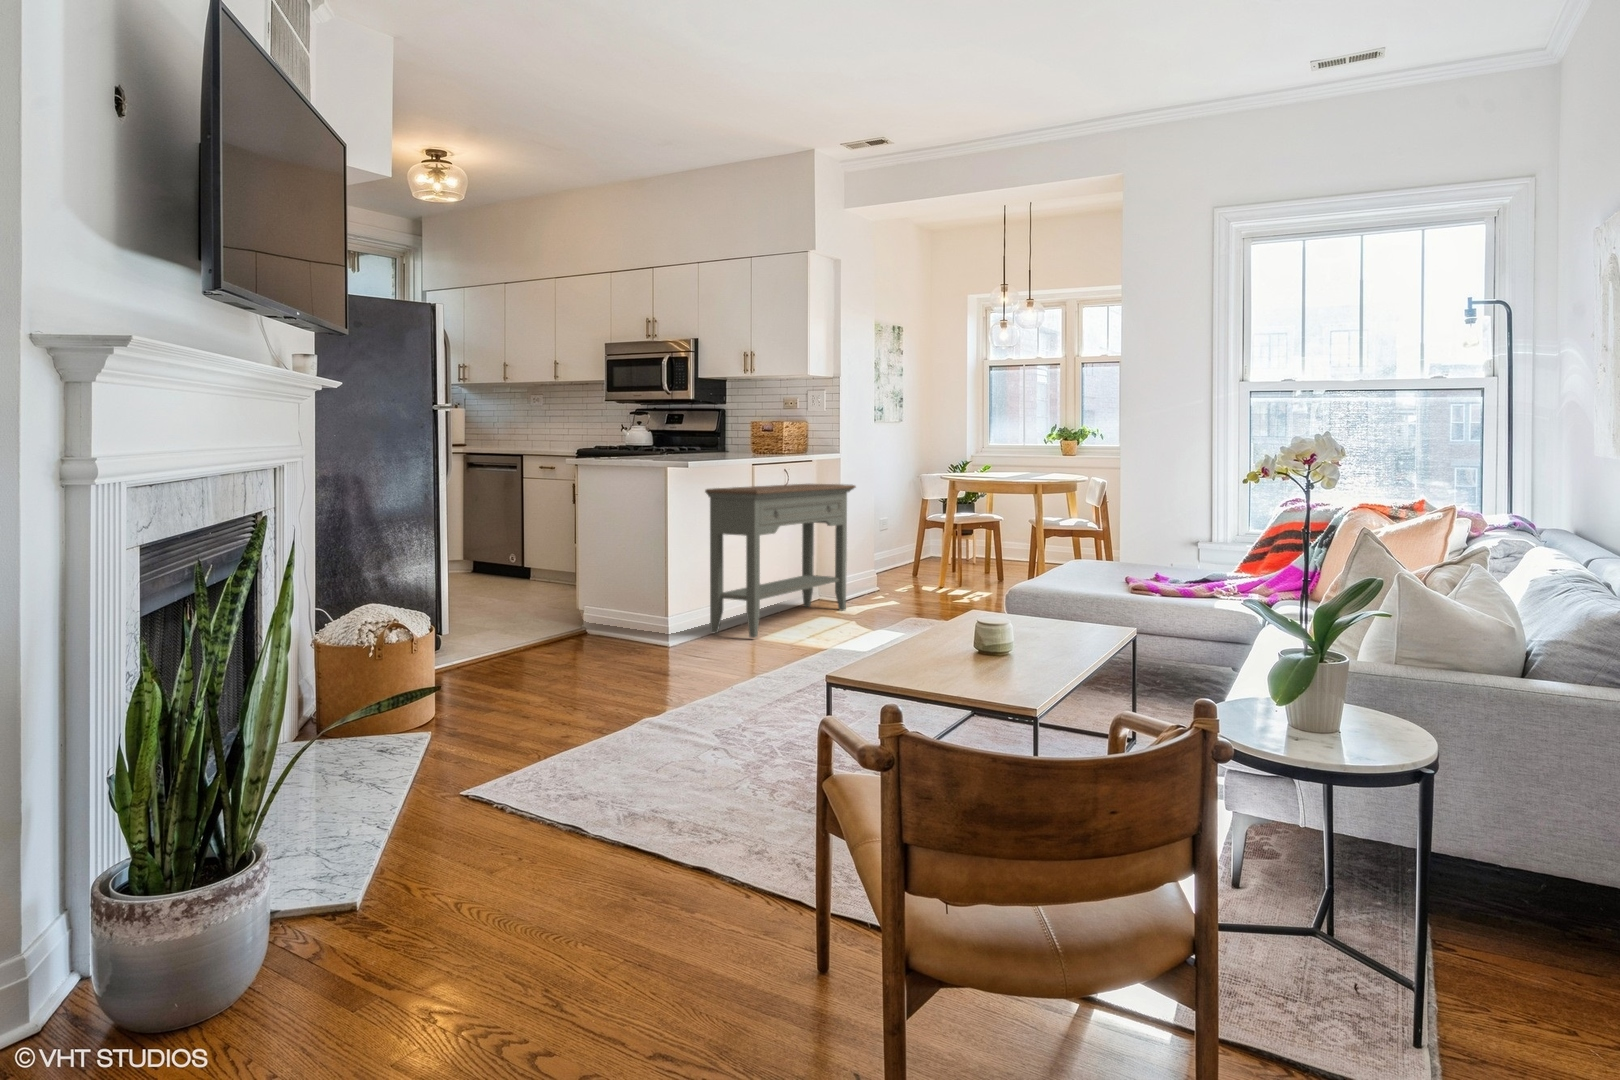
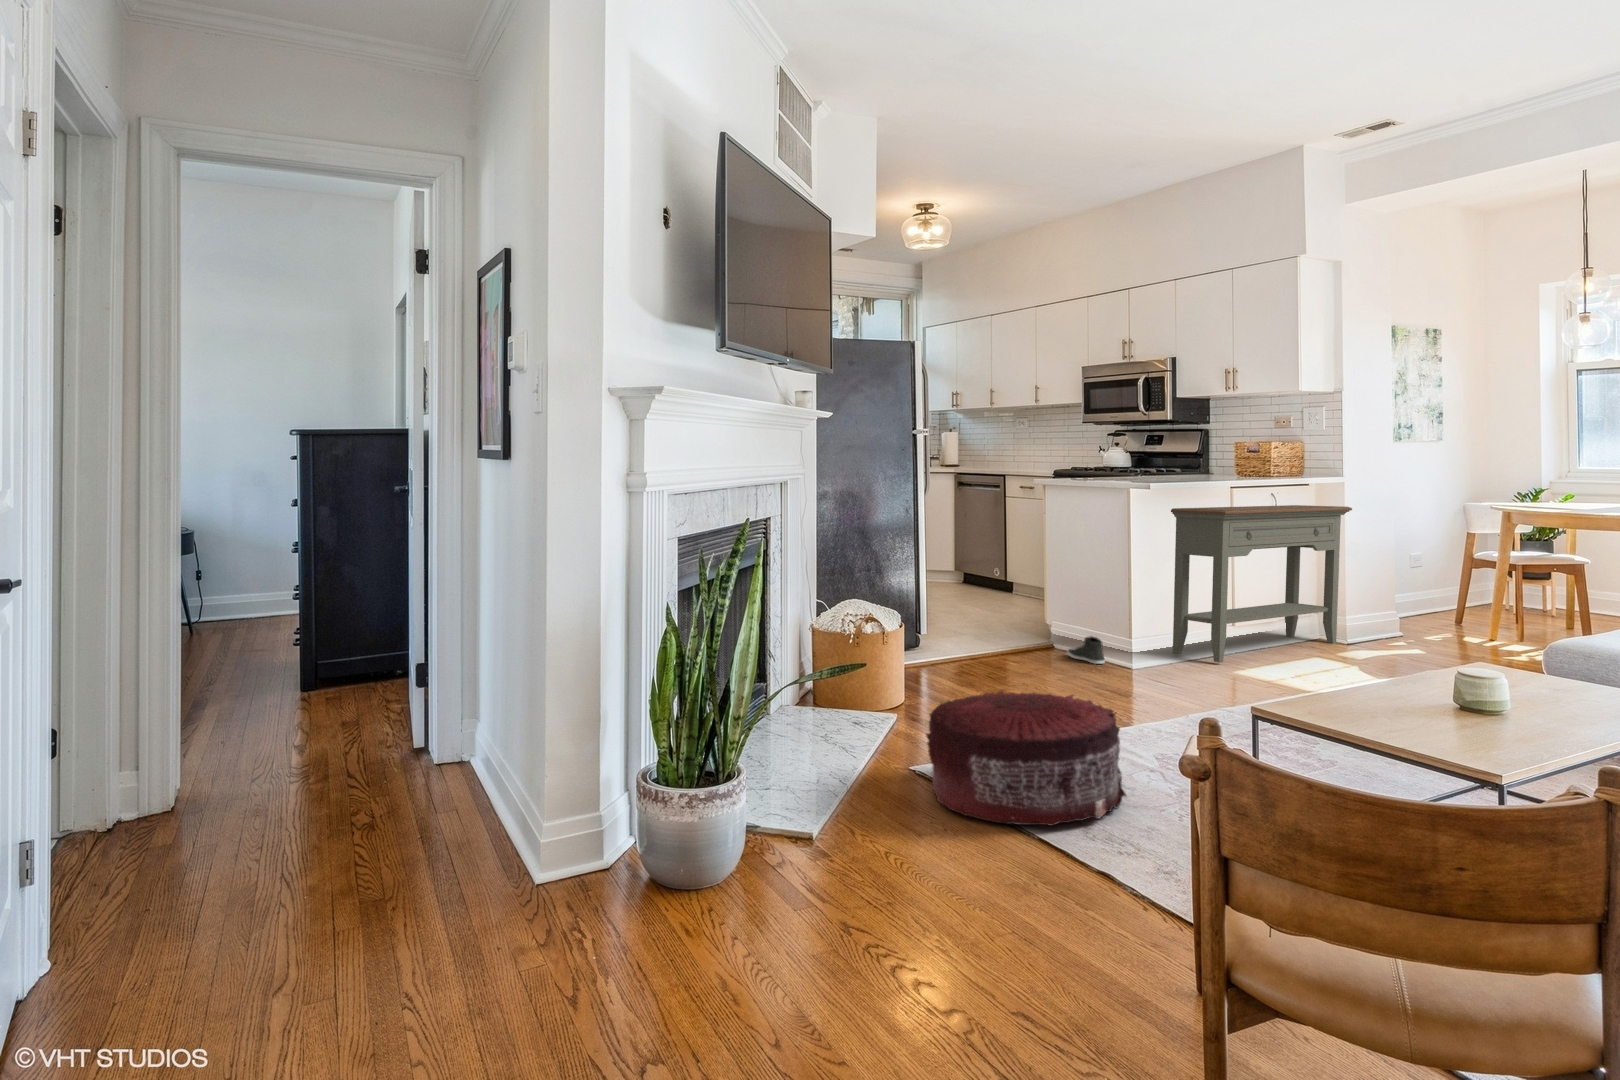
sneaker: none [608,622,648,650] -> present [1067,636,1105,664]
pouf: none [489,693,710,849] -> present [926,690,1126,826]

